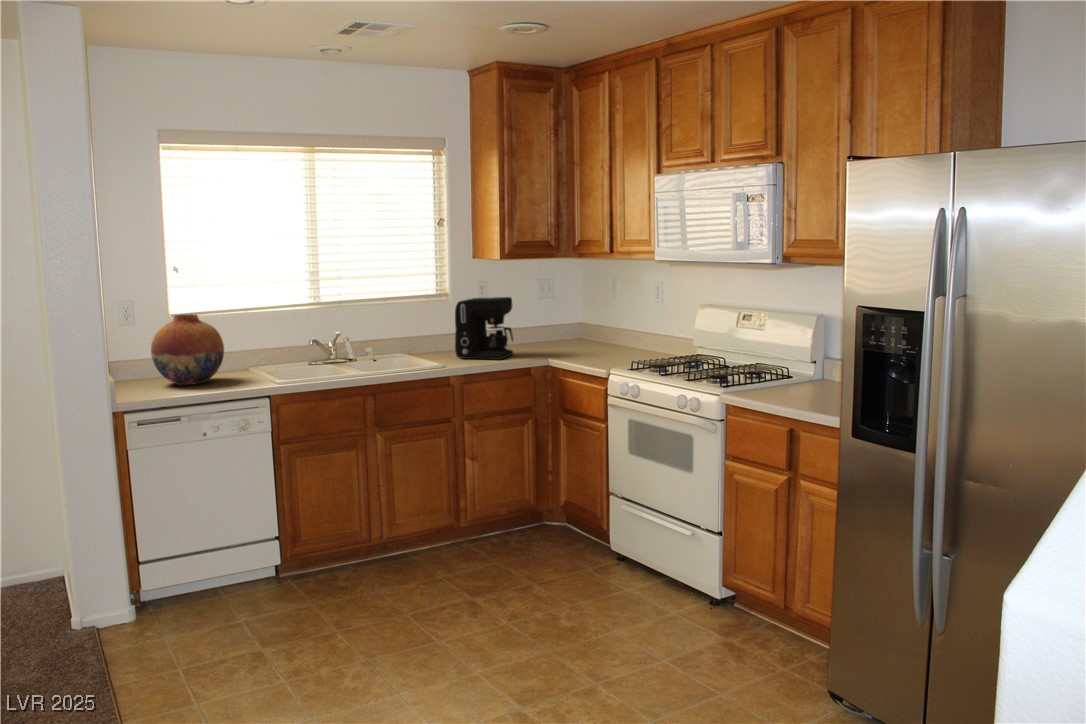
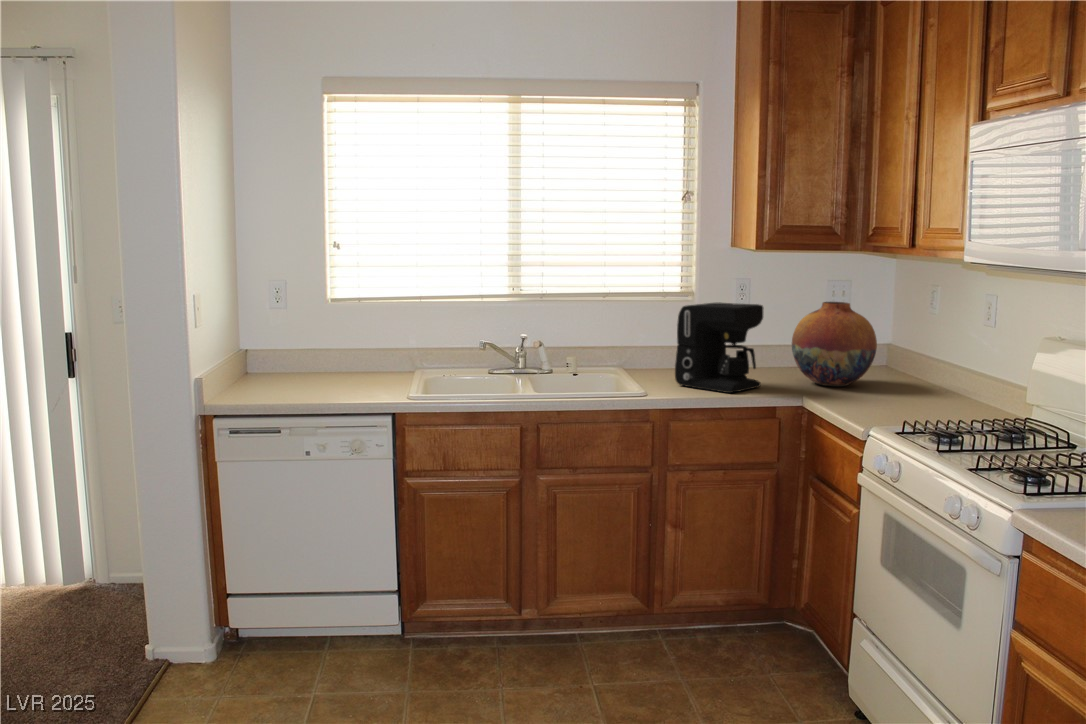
vase: present [151,314,224,385] -> present [792,302,877,386]

